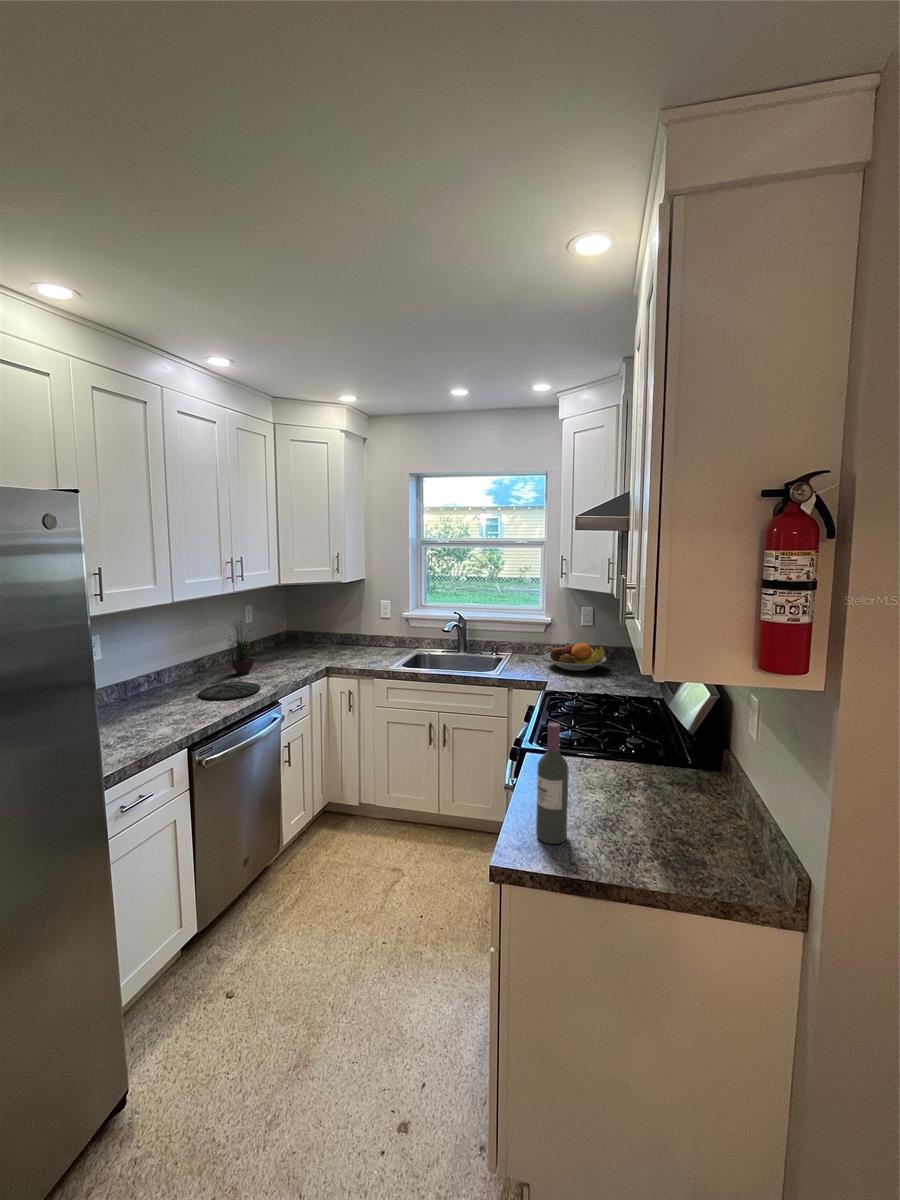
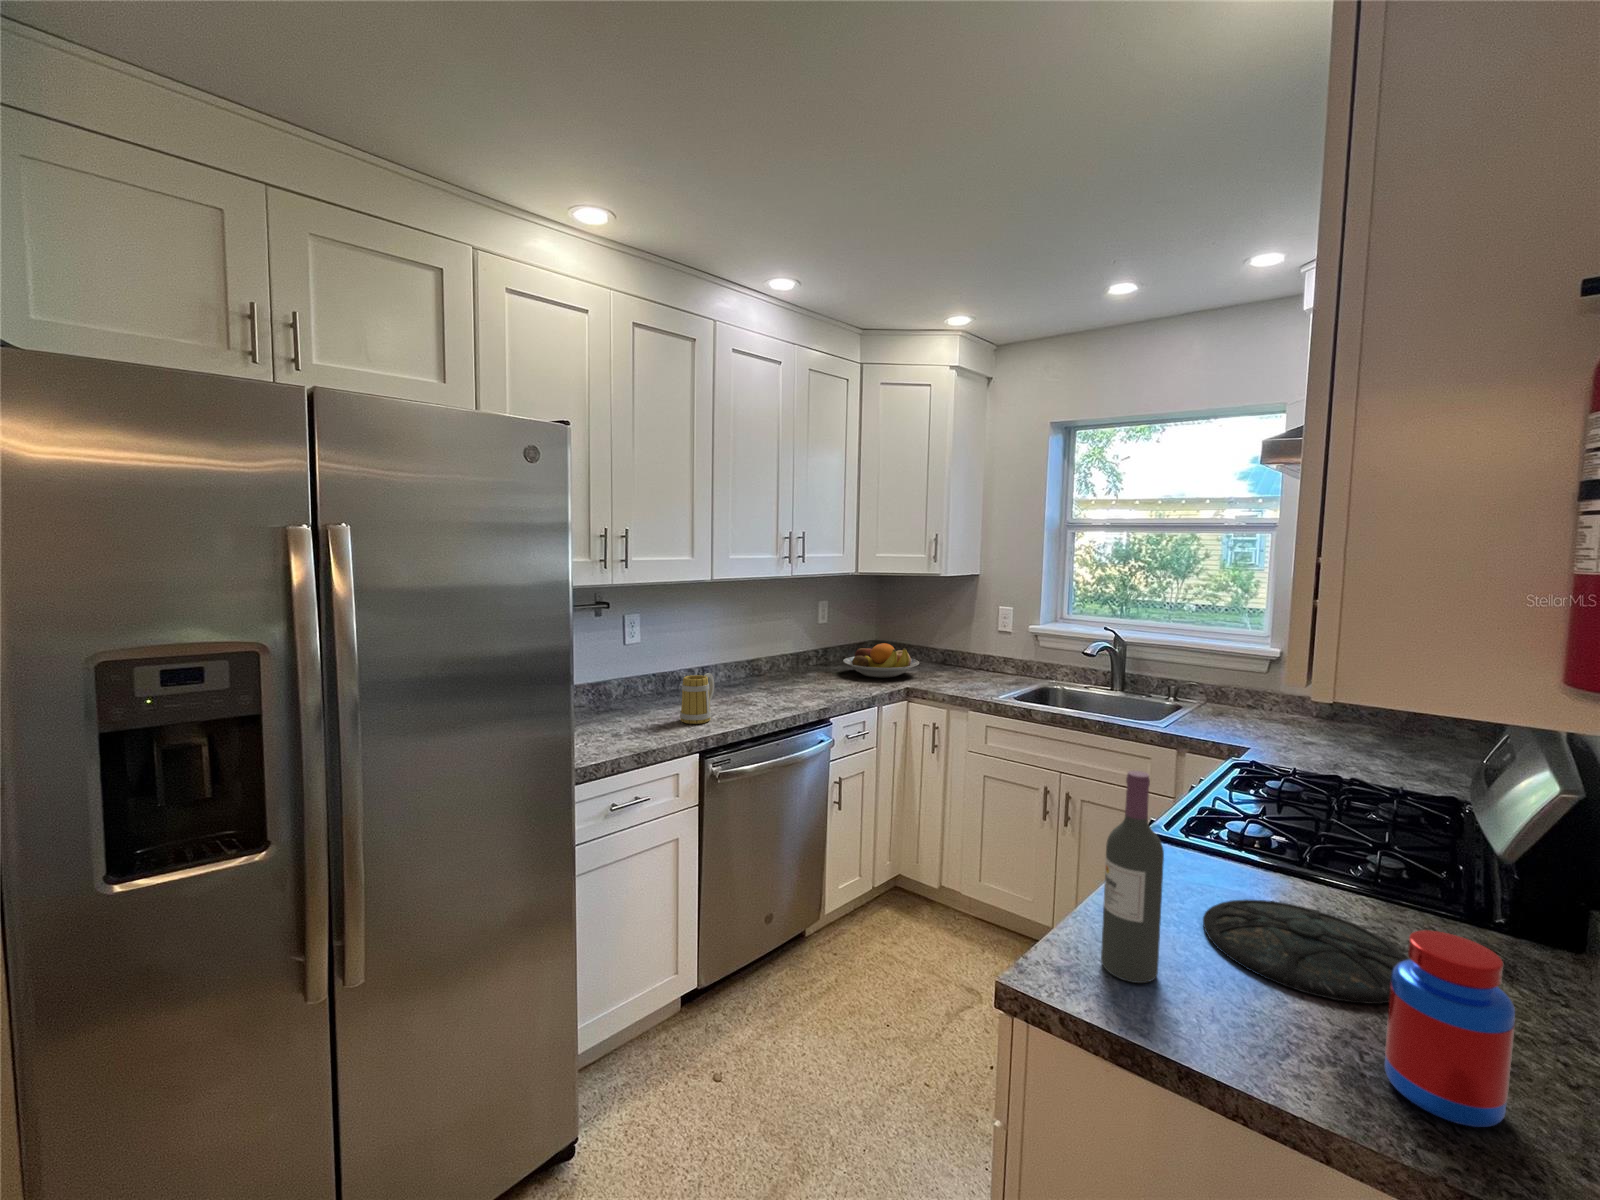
potted plant: present [229,625,253,674] -> none [778,602,820,683]
fruit bowl: present [545,643,606,671] -> present [843,643,919,678]
mug: none [159,680,188,724] -> present [680,673,714,724]
plate: present [199,682,261,700] -> present [1203,900,1409,1004]
jar: none [676,780,727,870] -> present [1385,930,1515,1127]

